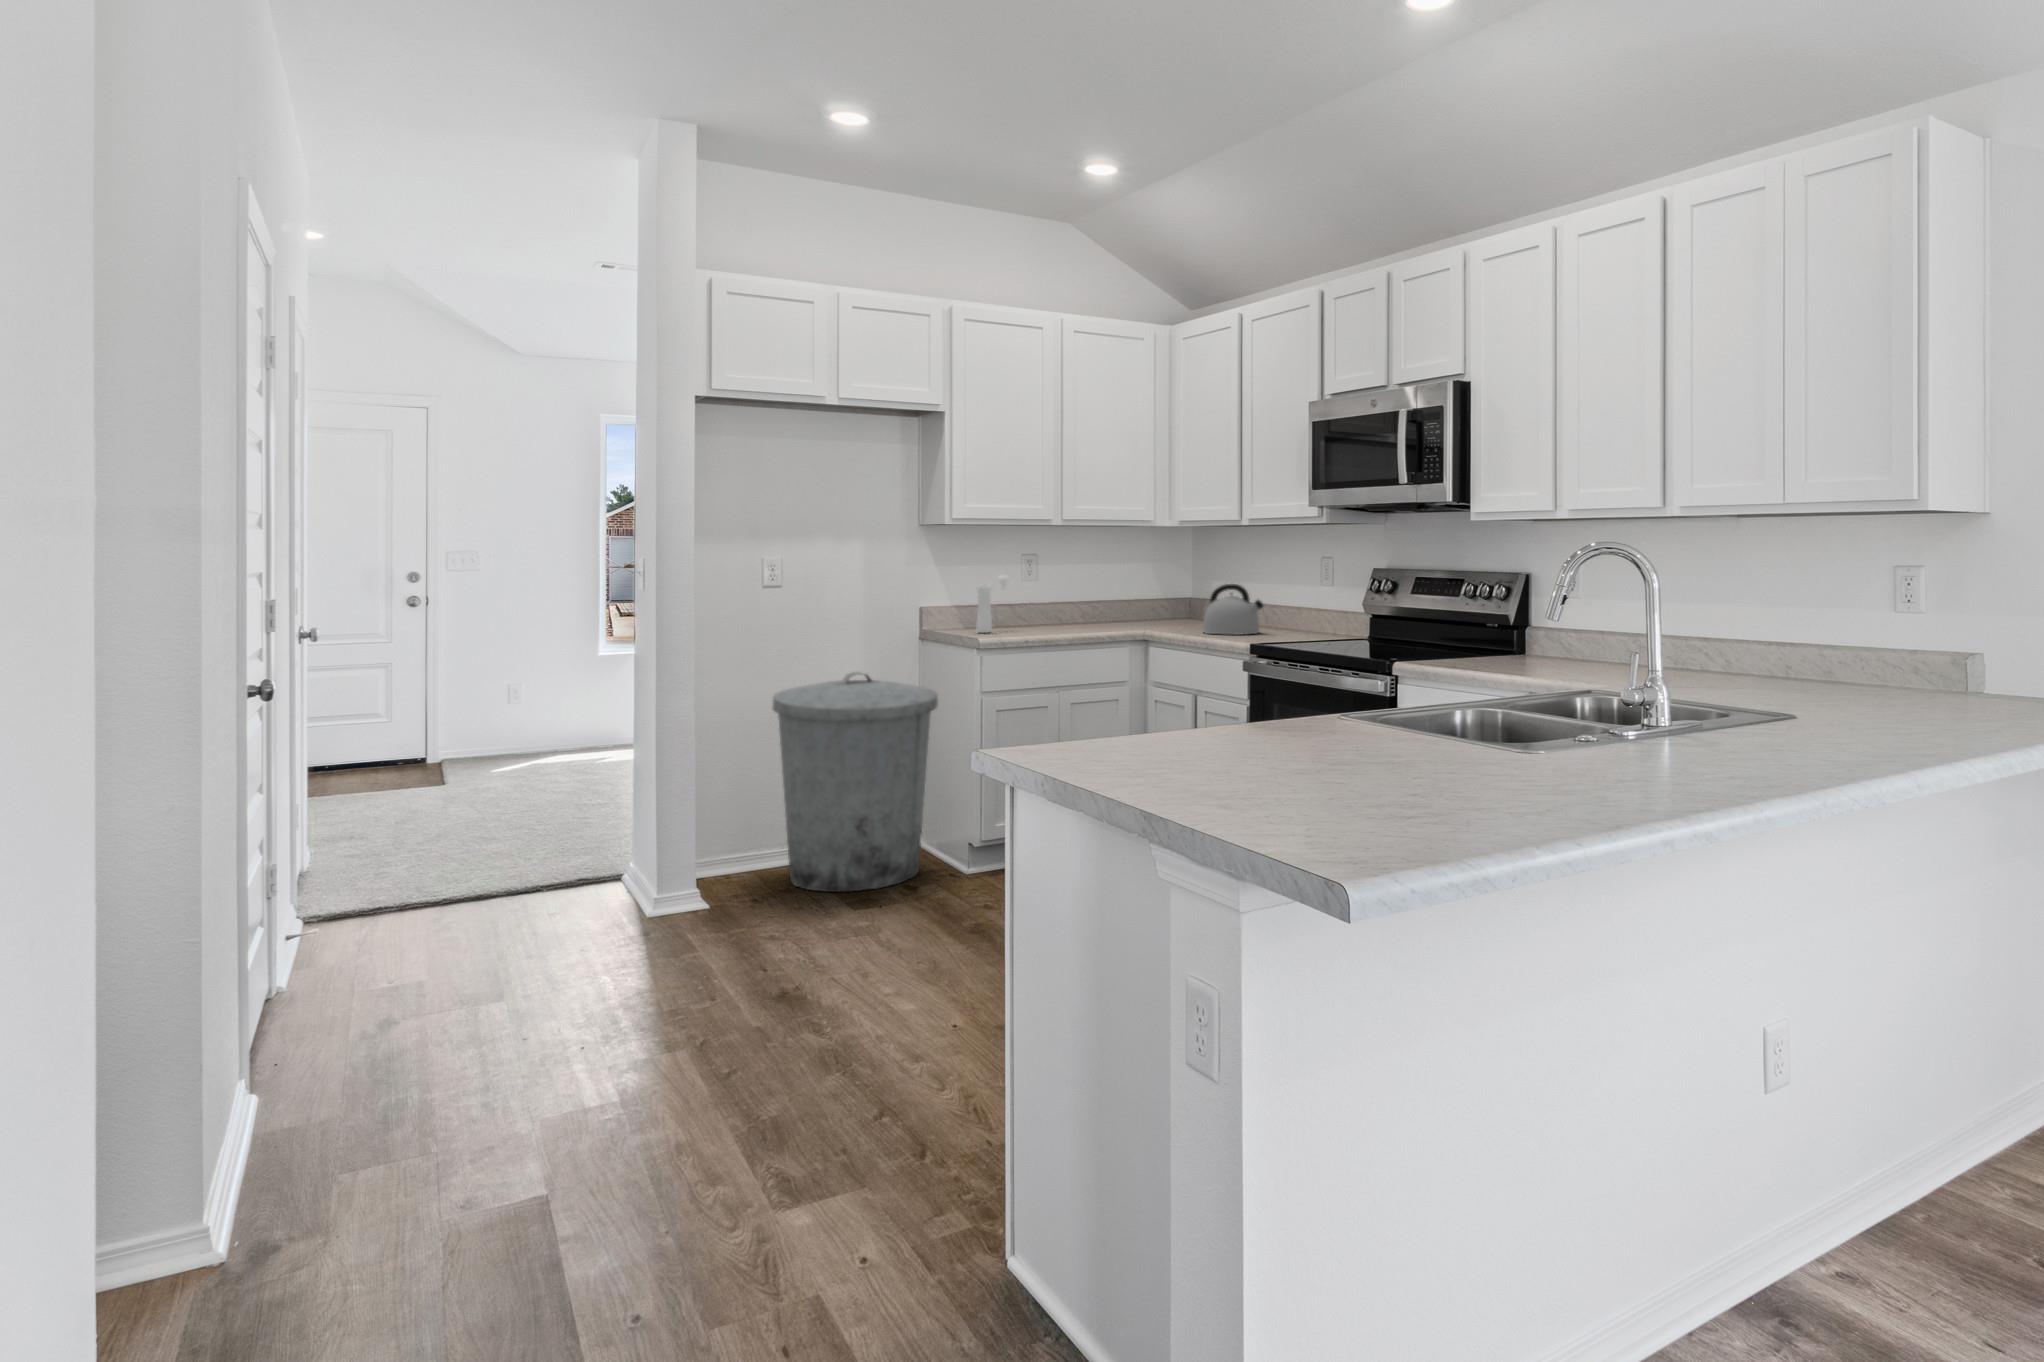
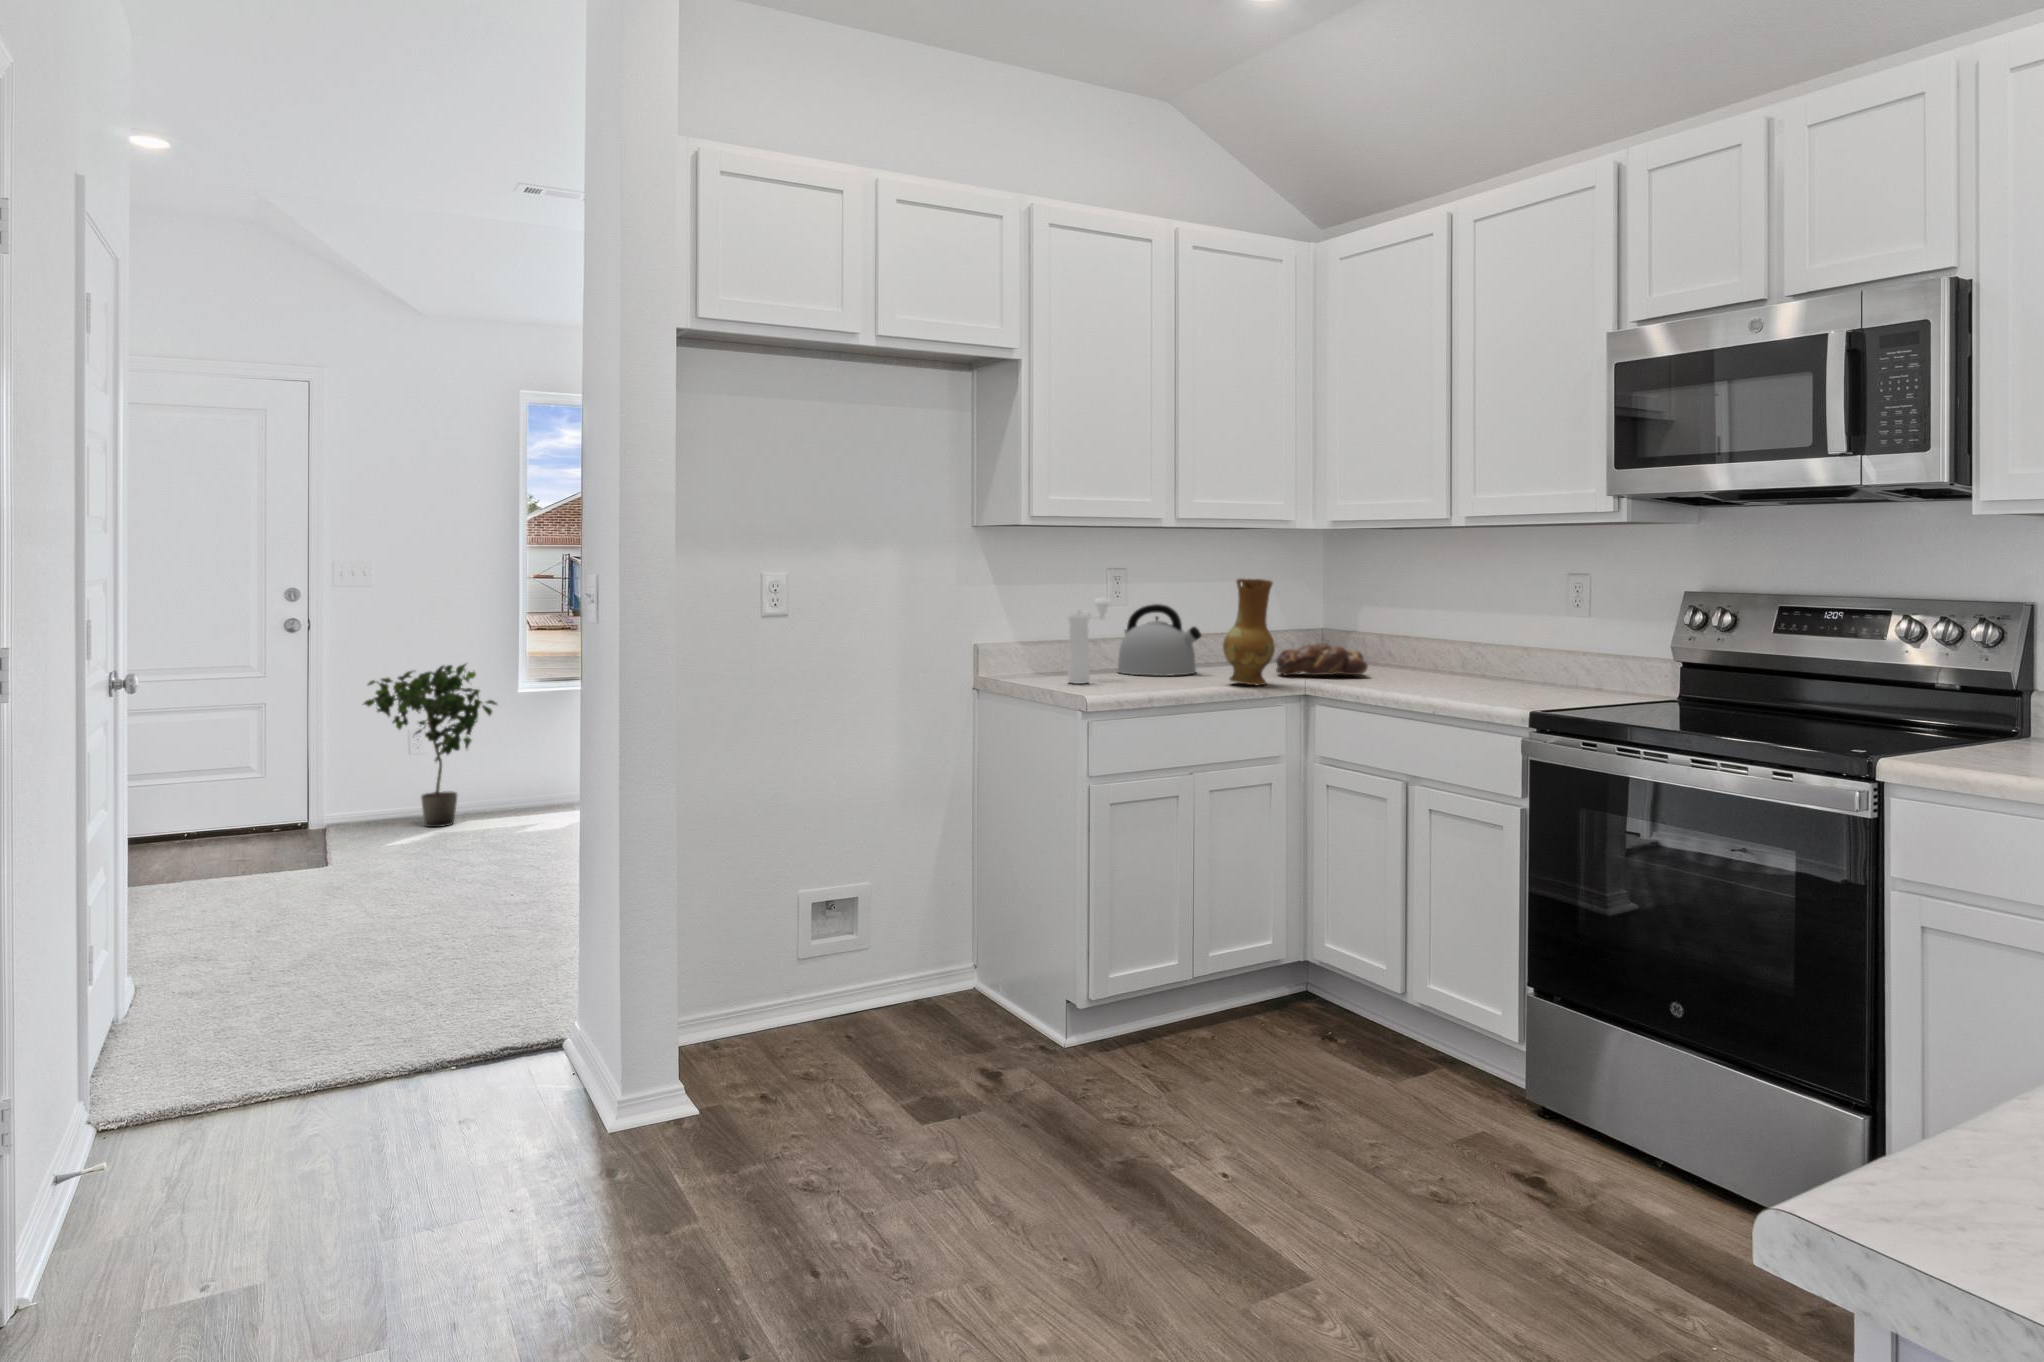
ceramic jug: none [1082,562,1117,633] -> present [1223,579,1275,685]
kettle: present [1204,584,1263,635] -> present [1118,604,1201,676]
bread loaf: none [1128,606,1189,628] -> present [1276,643,1368,675]
potted plant: none [472,632,581,759] -> present [362,664,497,827]
trash can: present [772,672,938,892] -> none [783,743,1023,1085]

